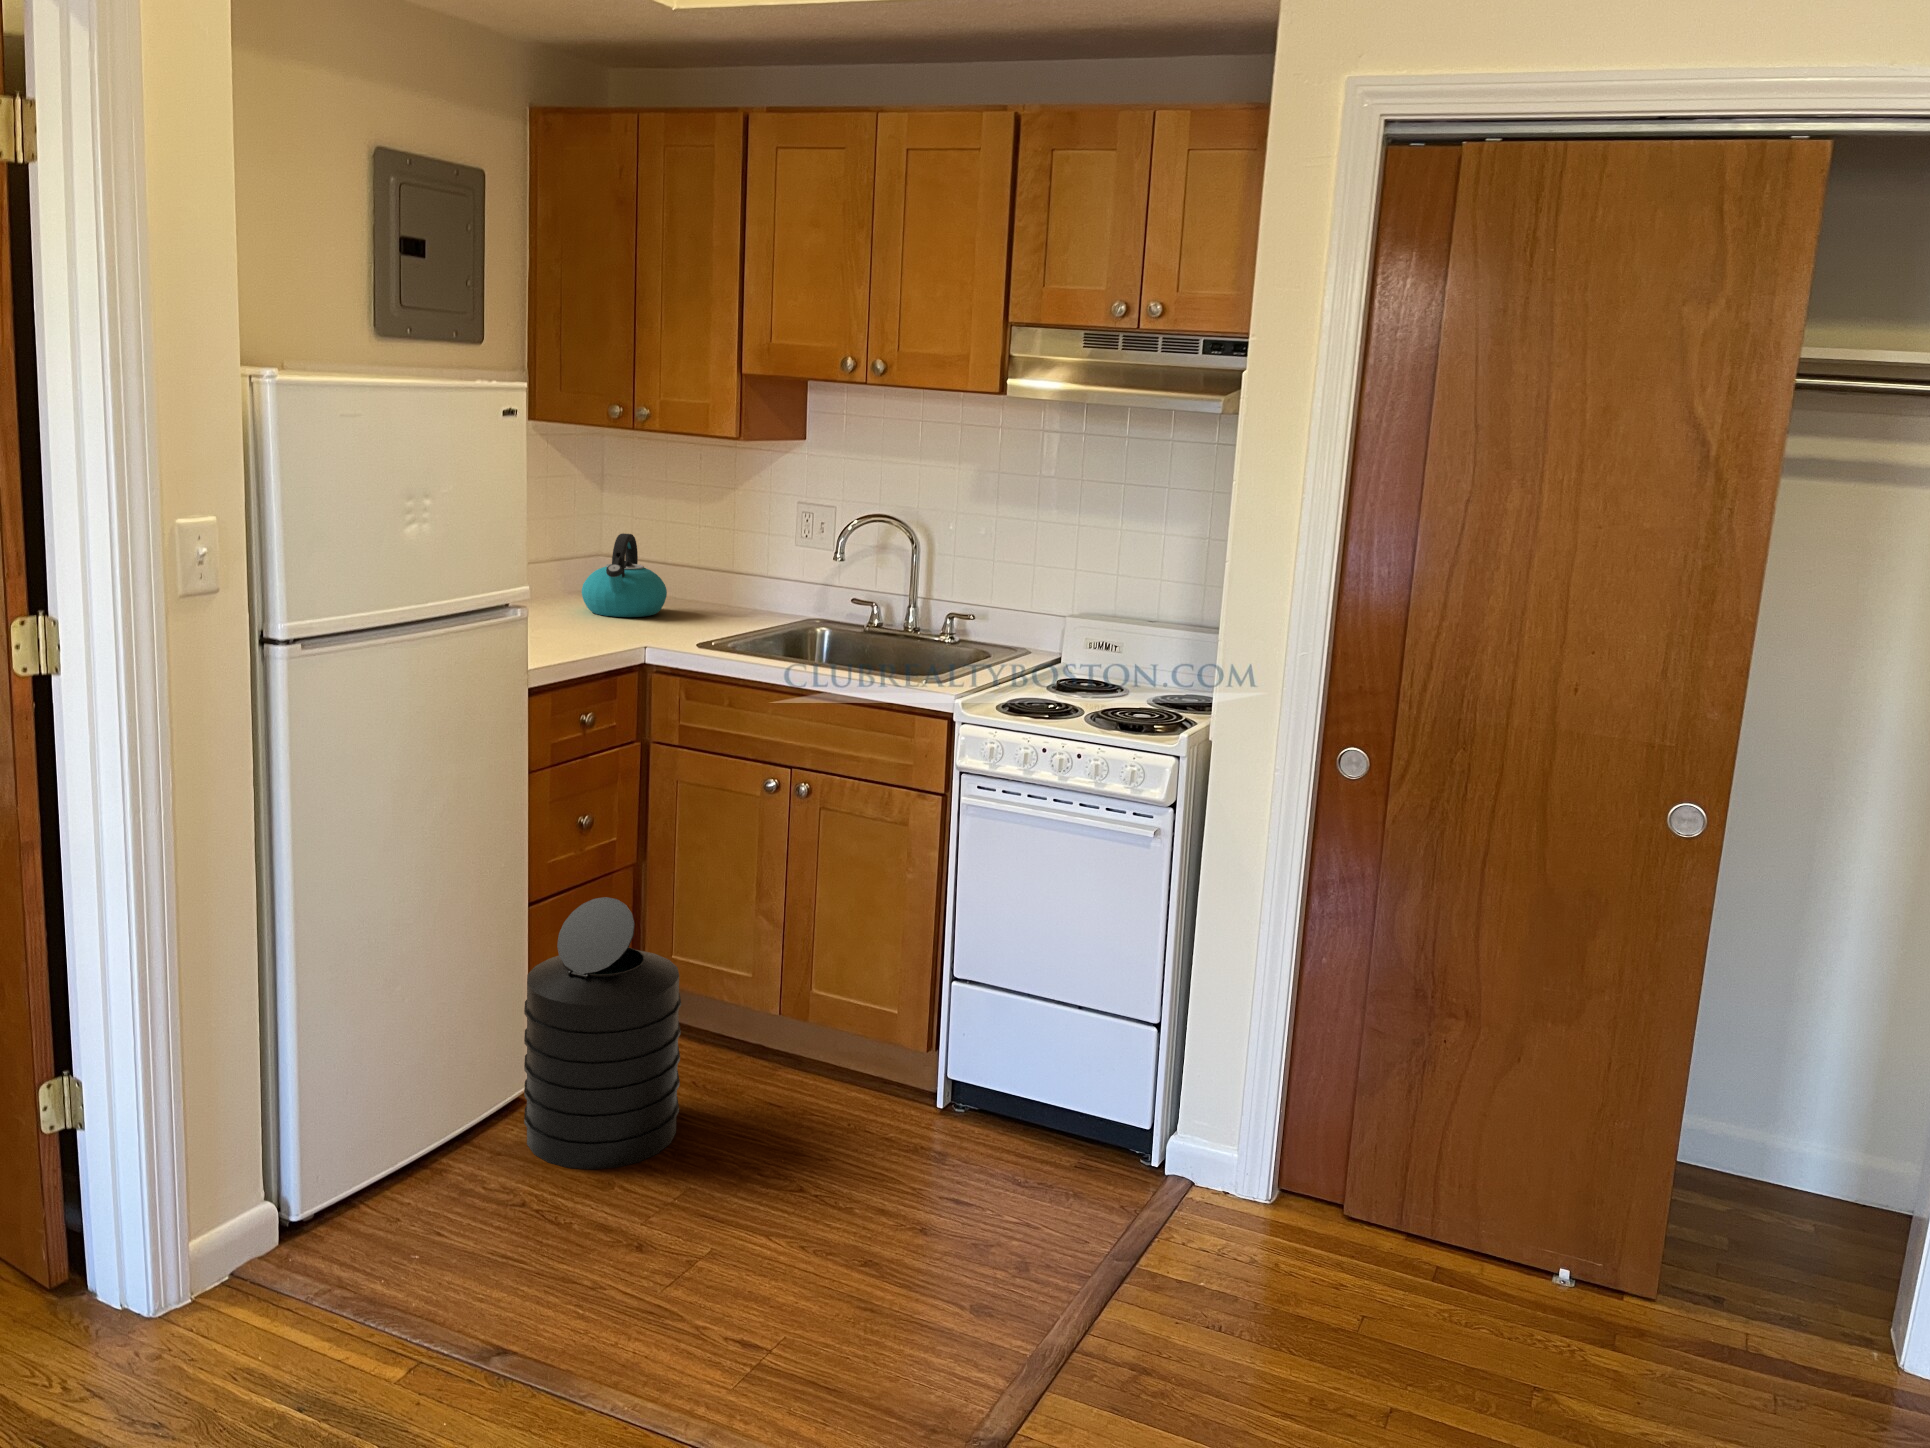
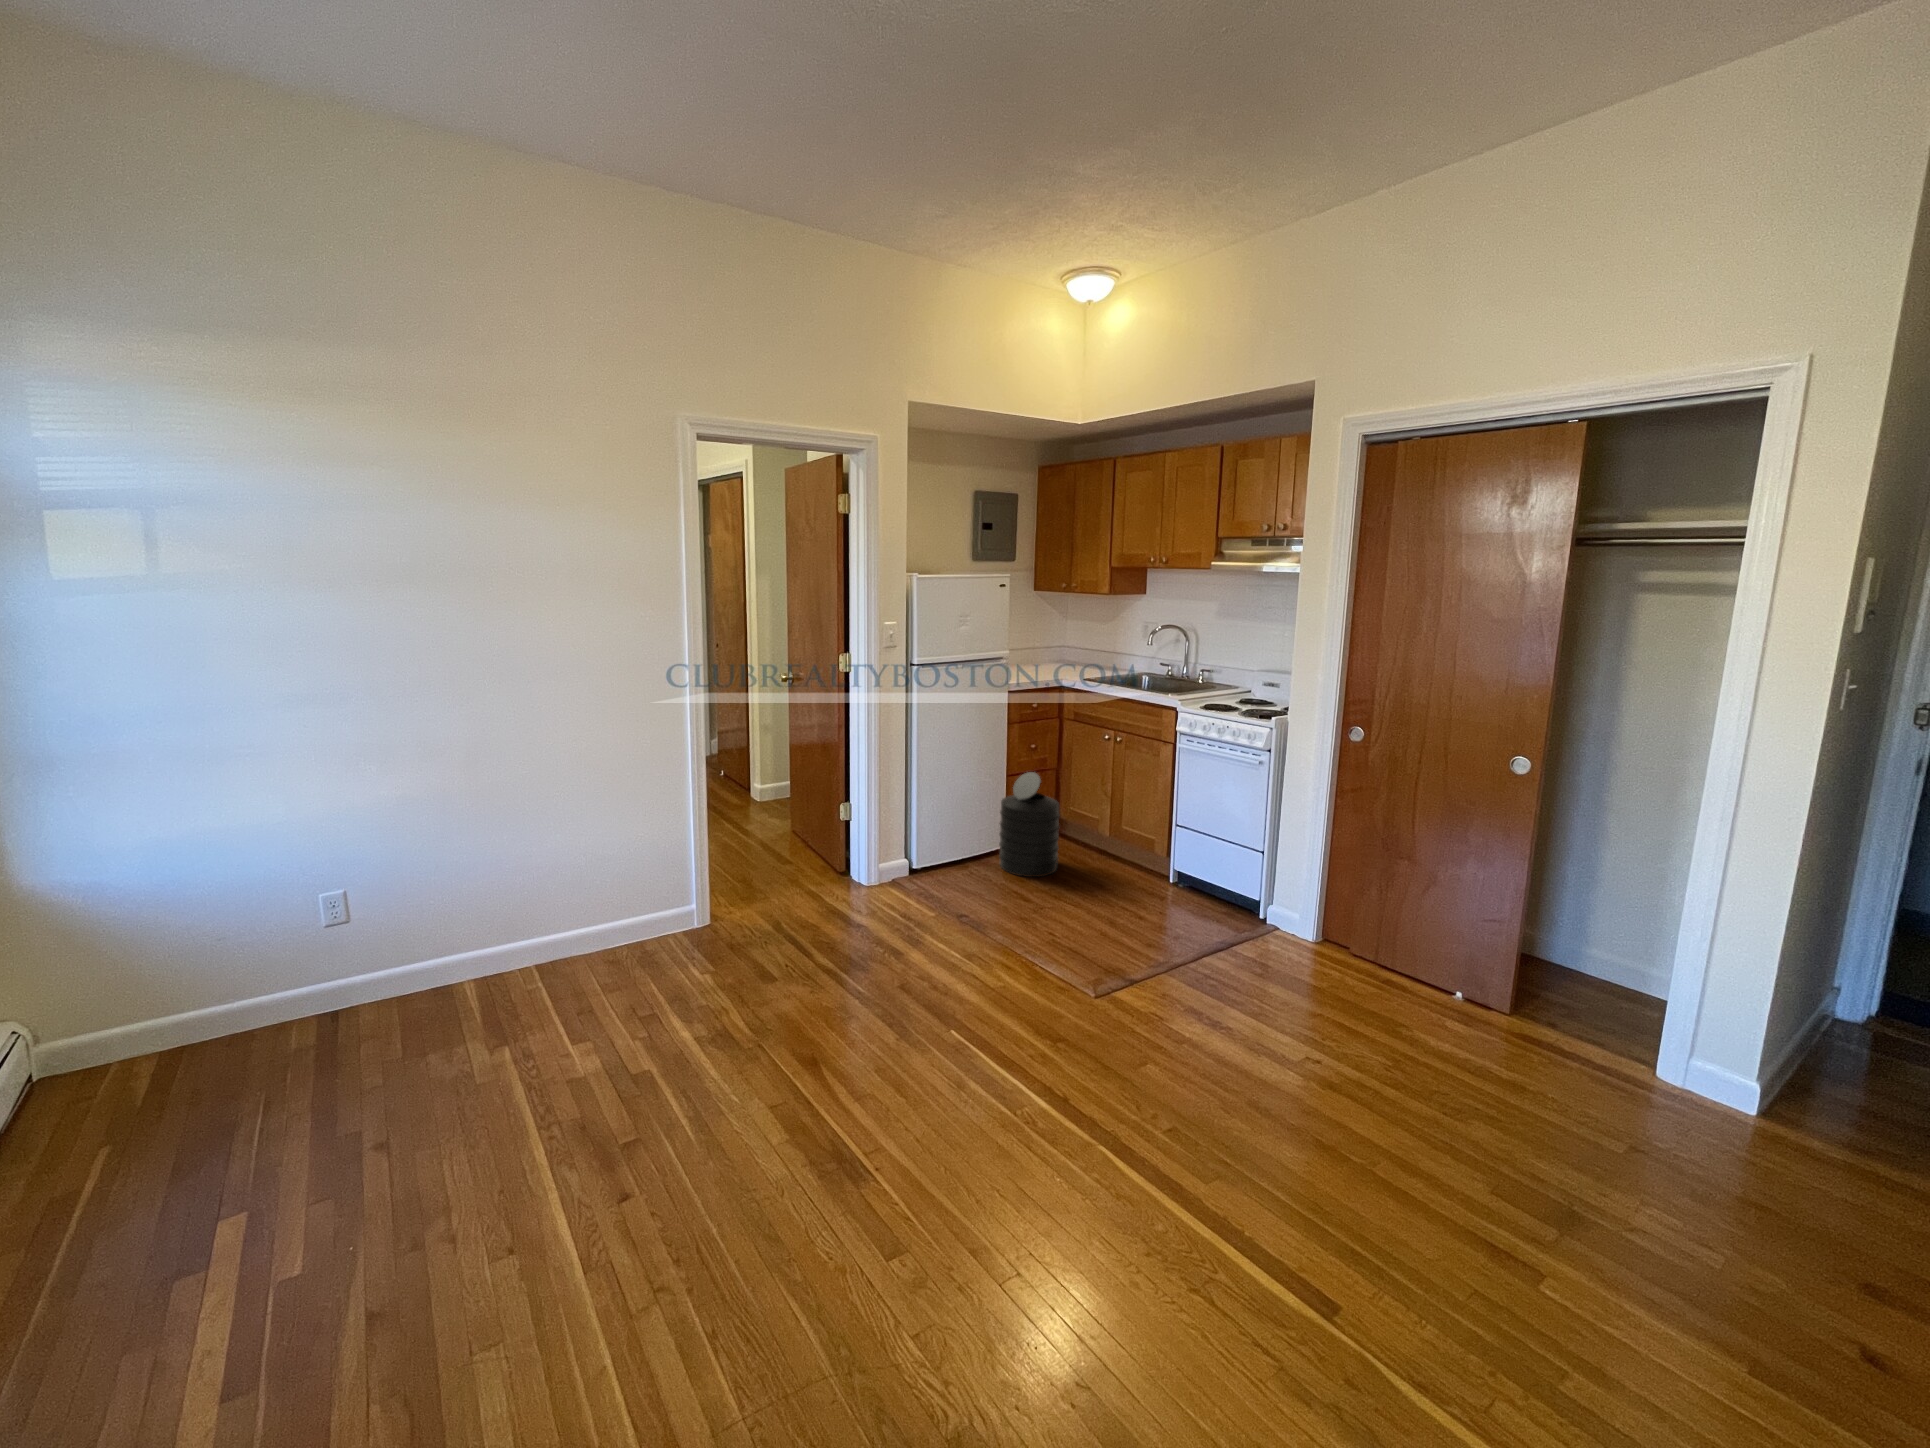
kettle: present [582,533,667,617] -> none [1049,635,1084,669]

